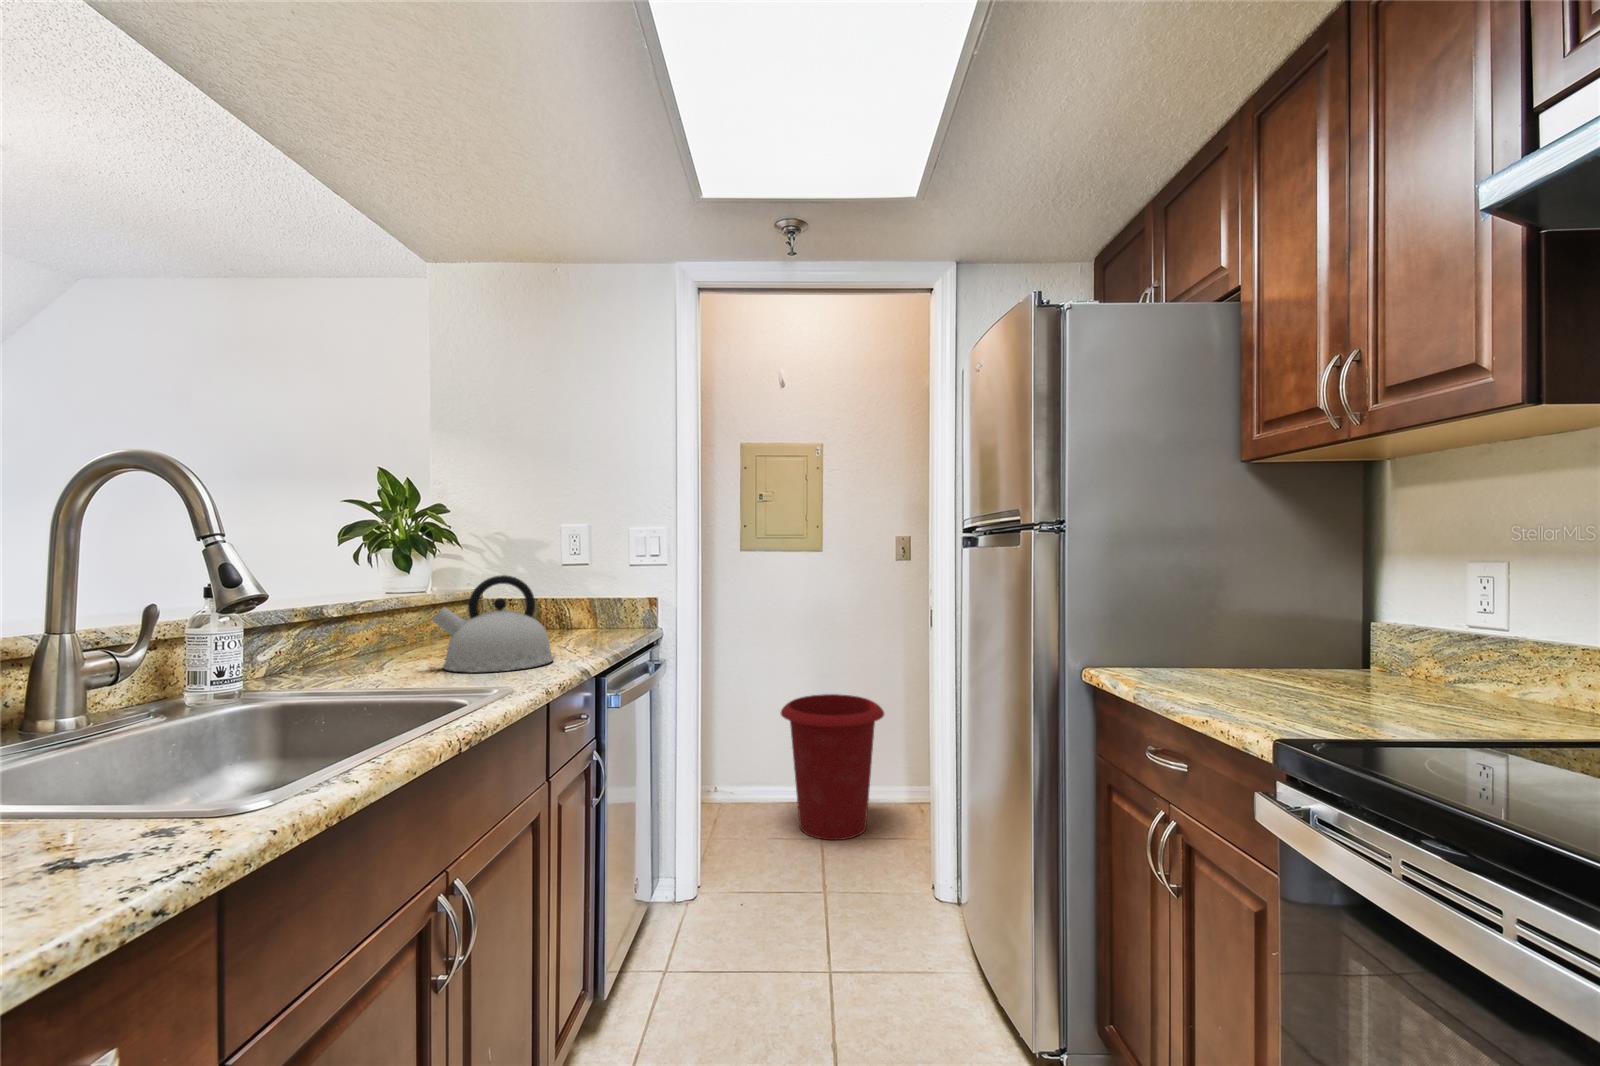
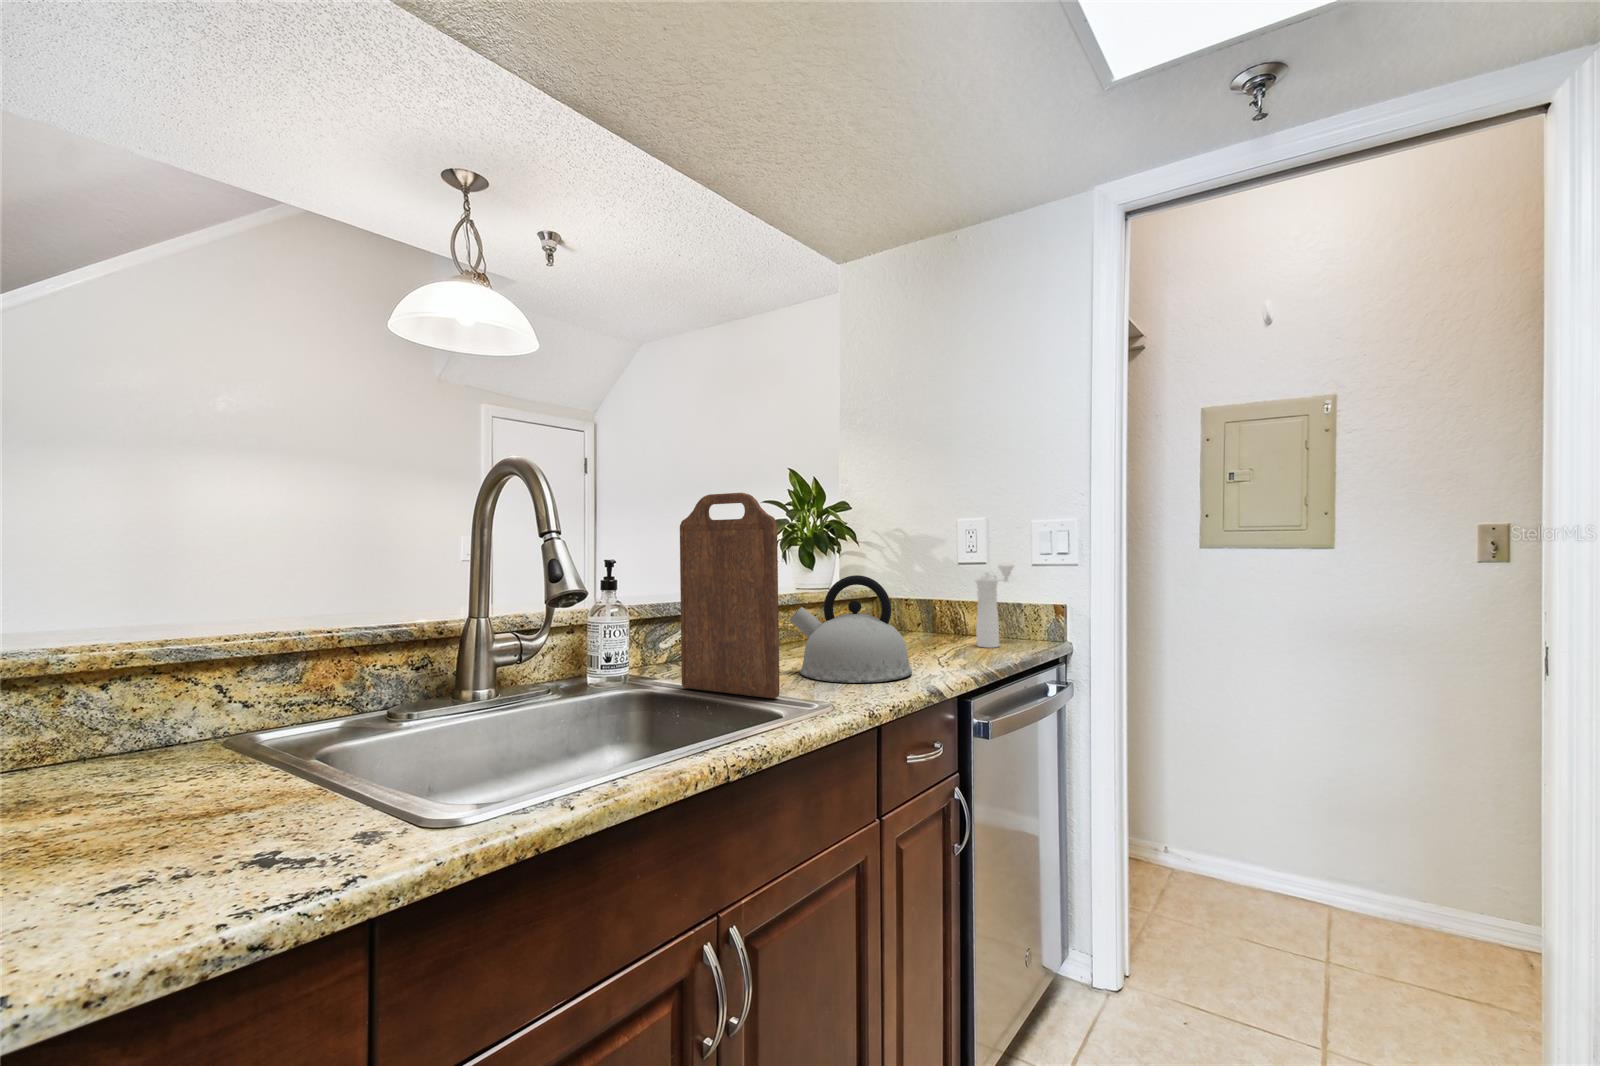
cutting board: none [325,496,450,694] -> present [680,493,780,699]
pepper mill: none [586,562,617,637] -> present [975,561,1014,648]
waste bin: present [781,694,884,840] -> none [1264,755,1466,990]

